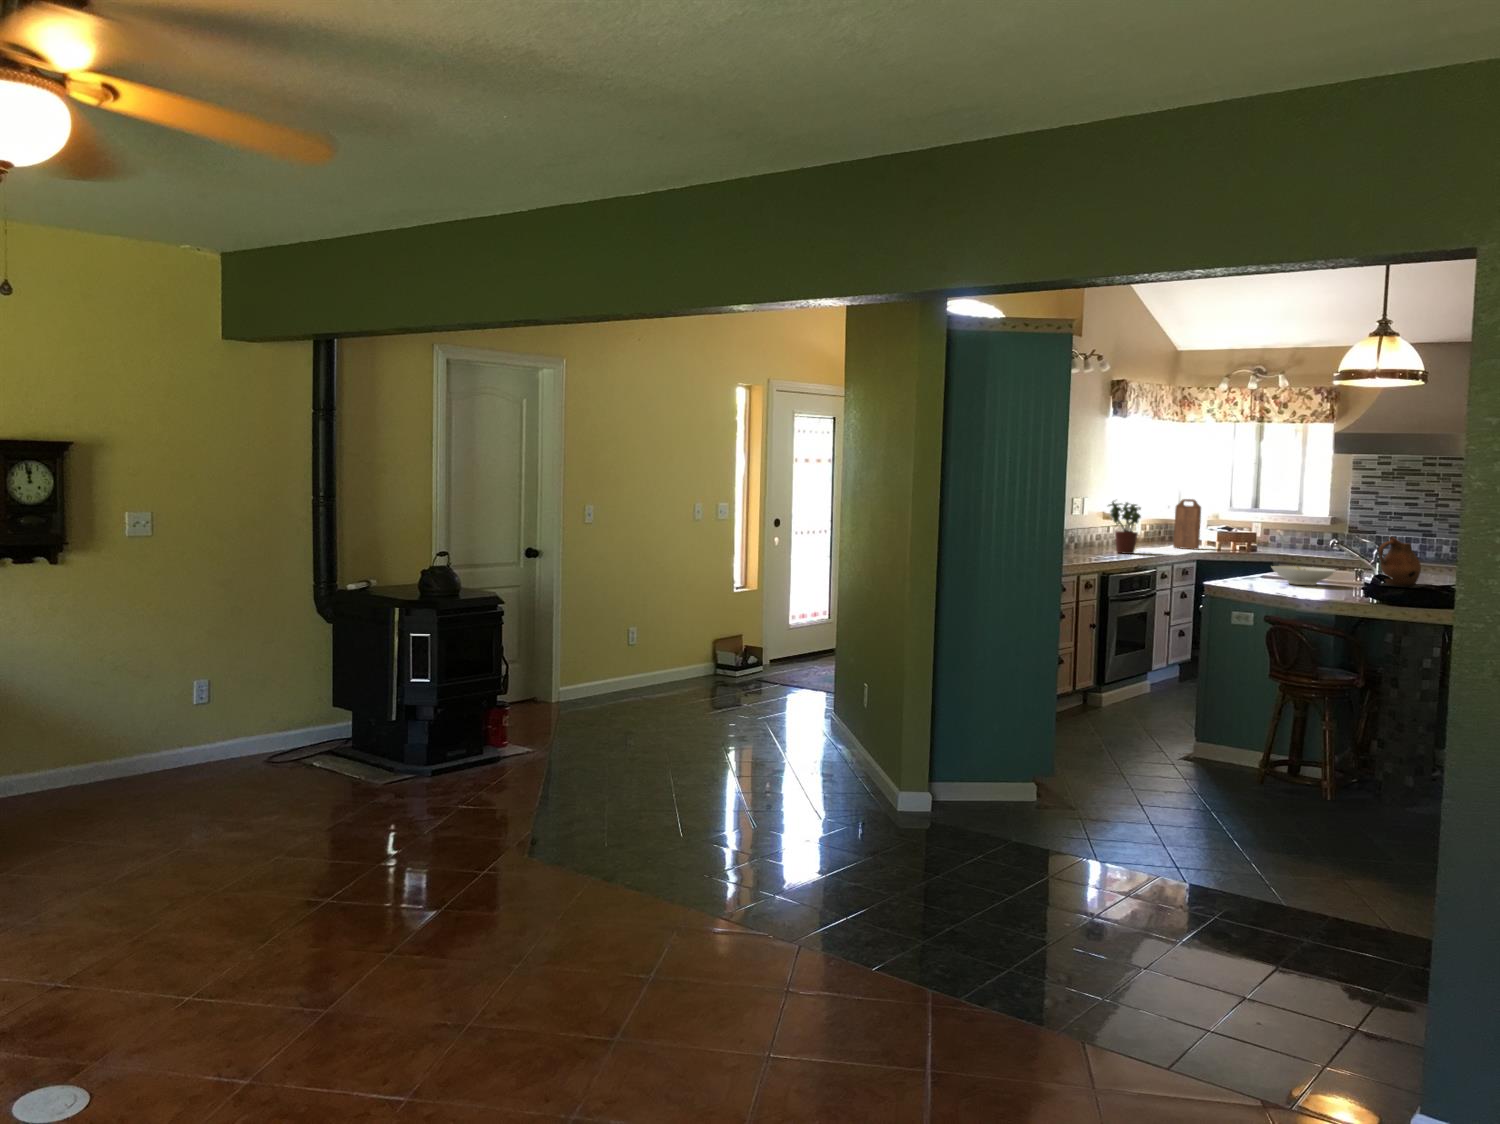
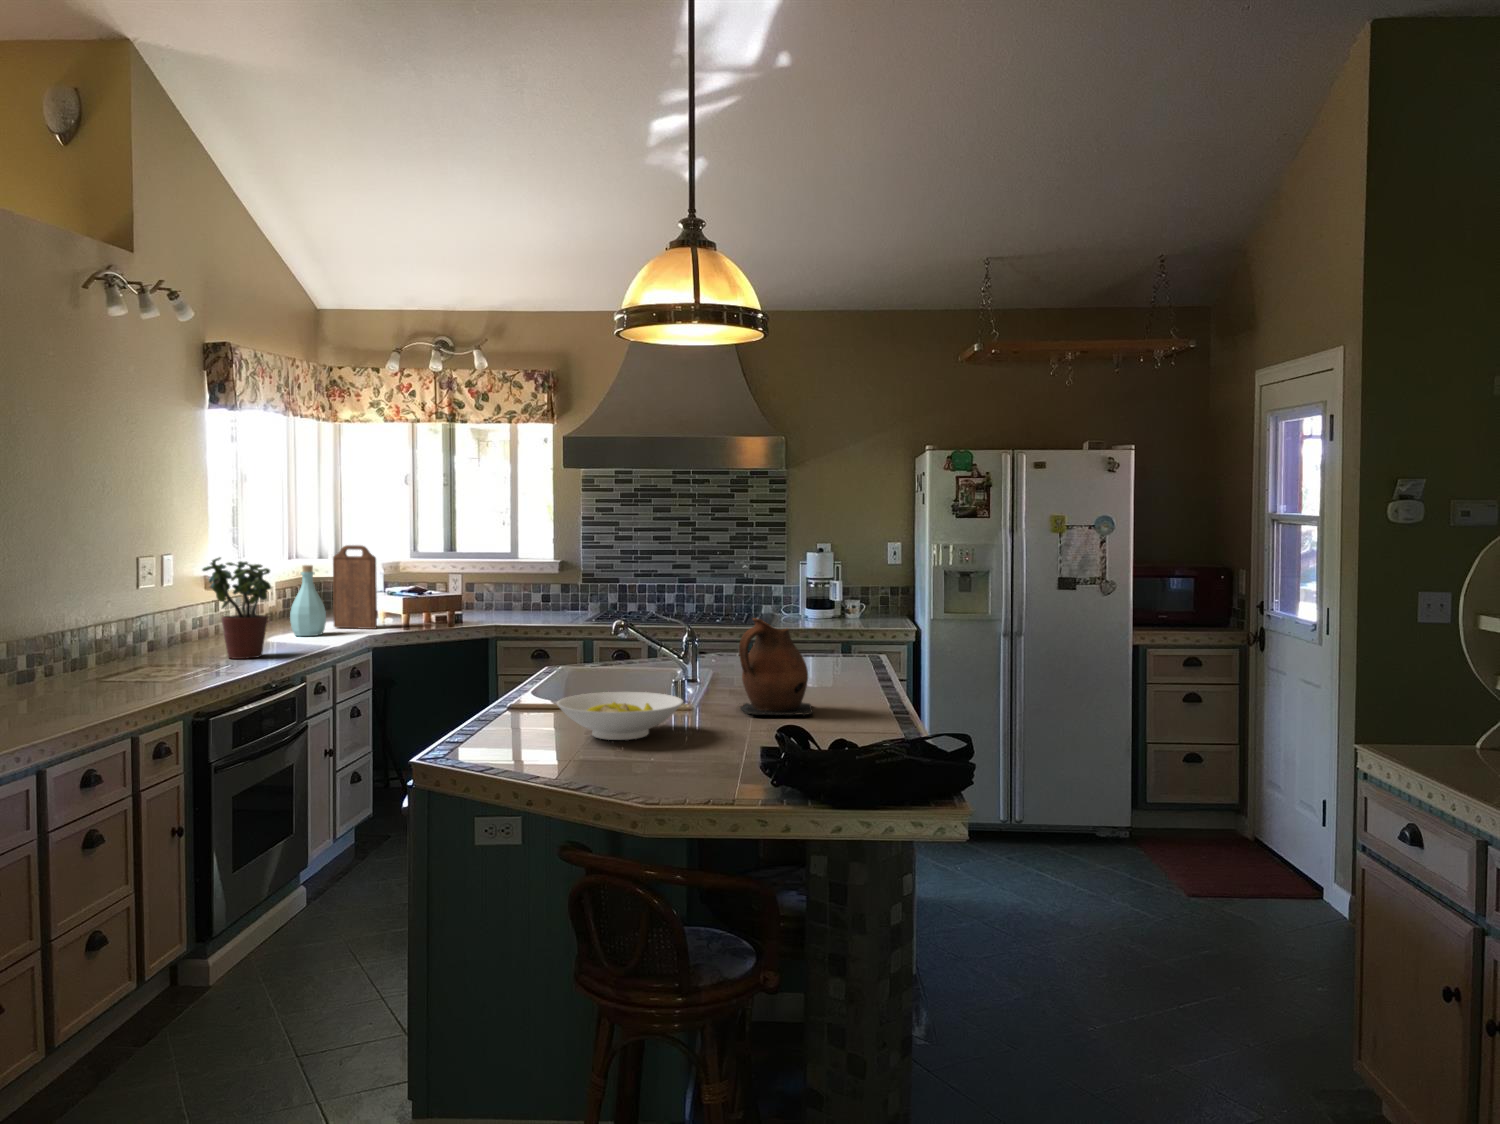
bottle: none [1149,509,1169,550] -> present [290,565,326,636]

